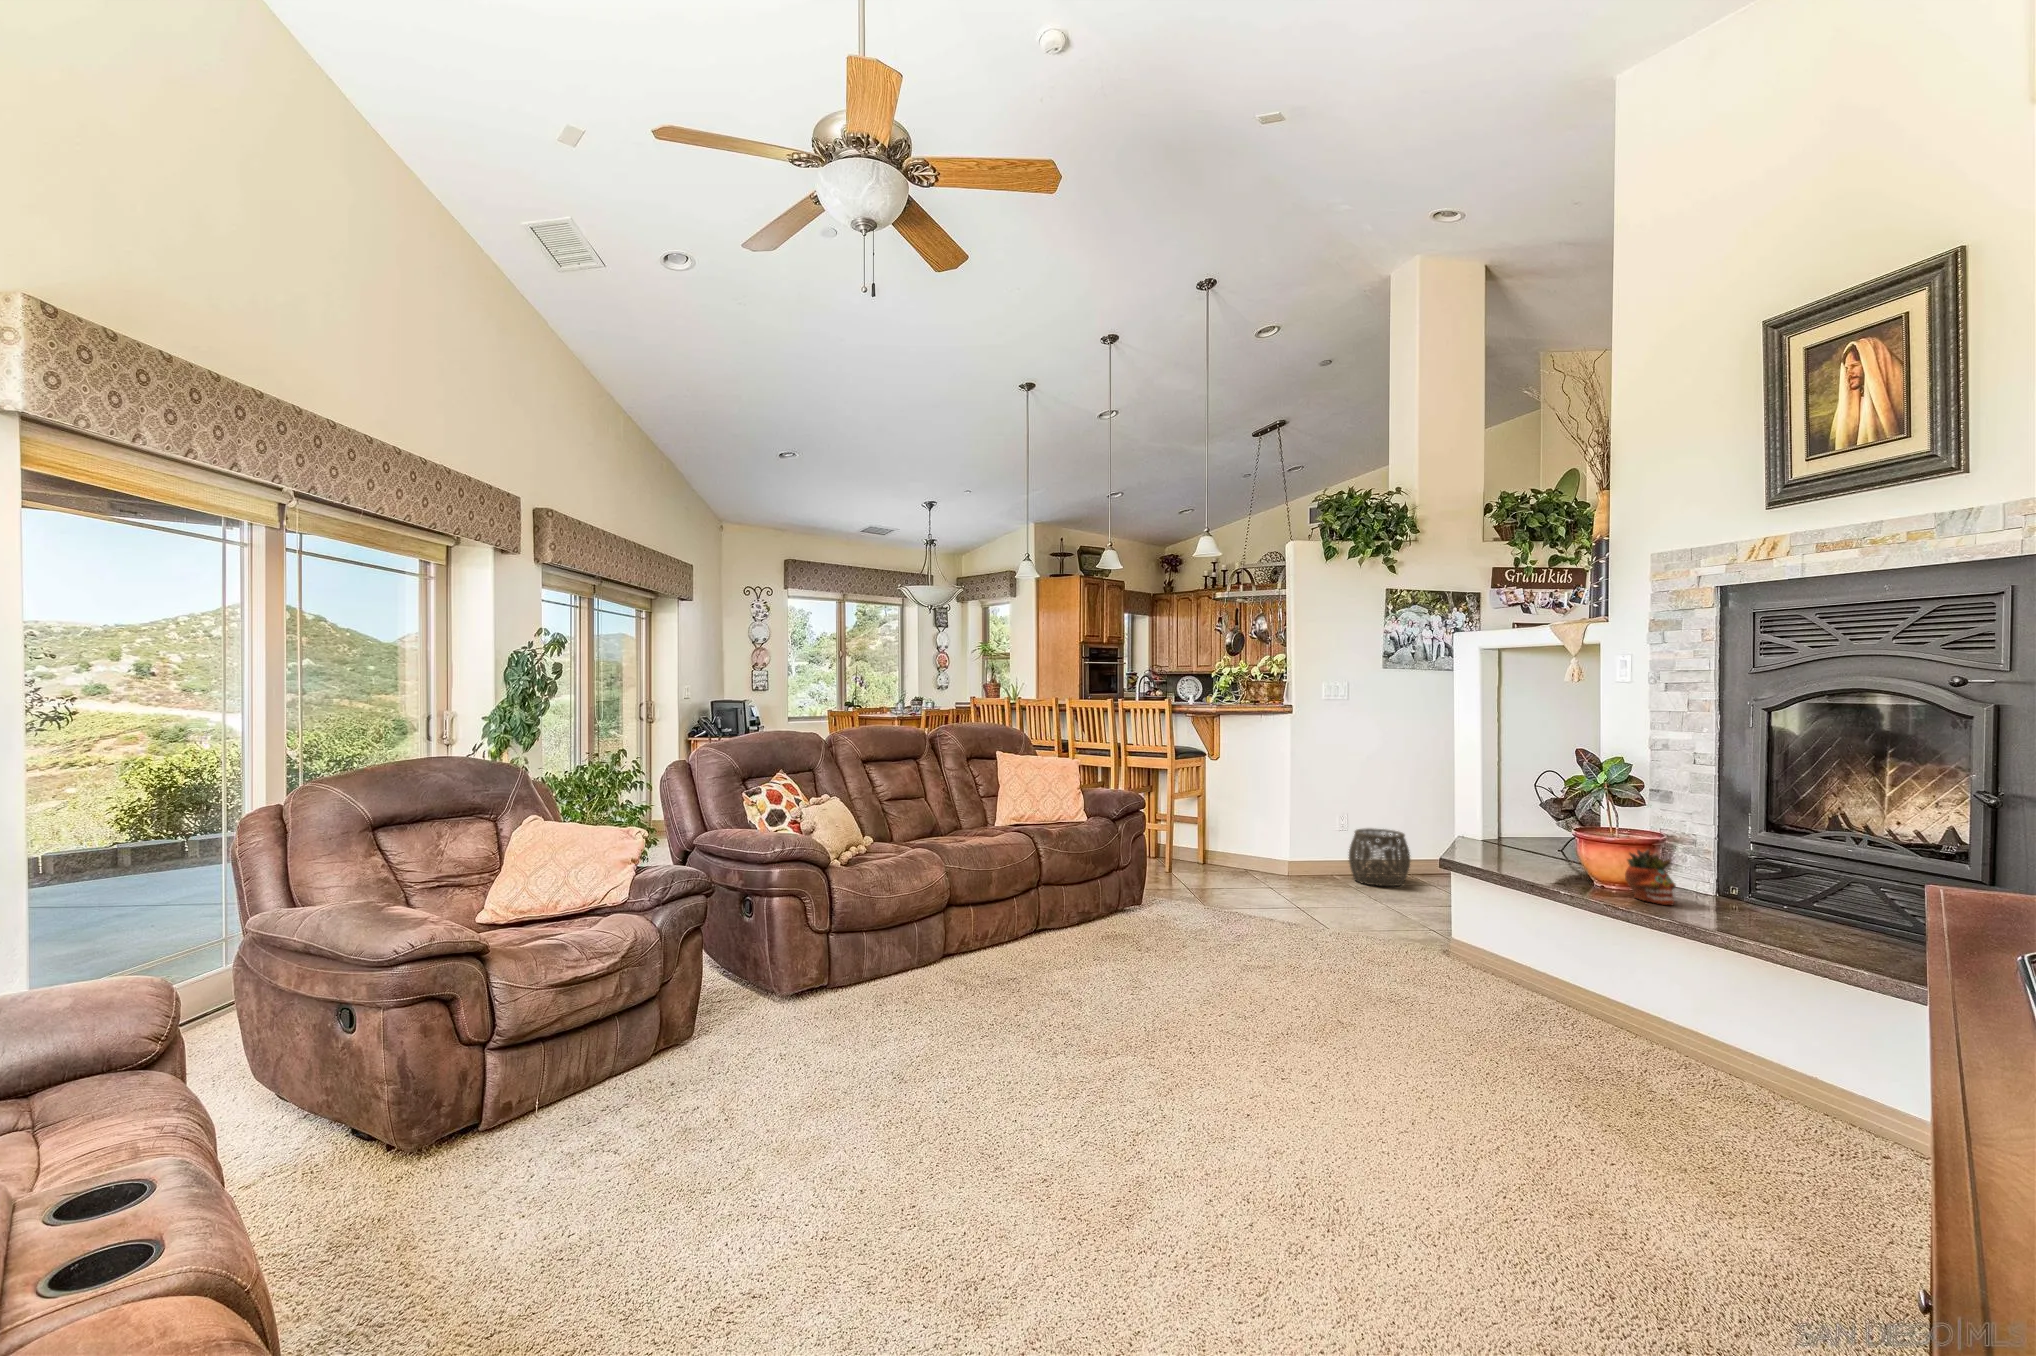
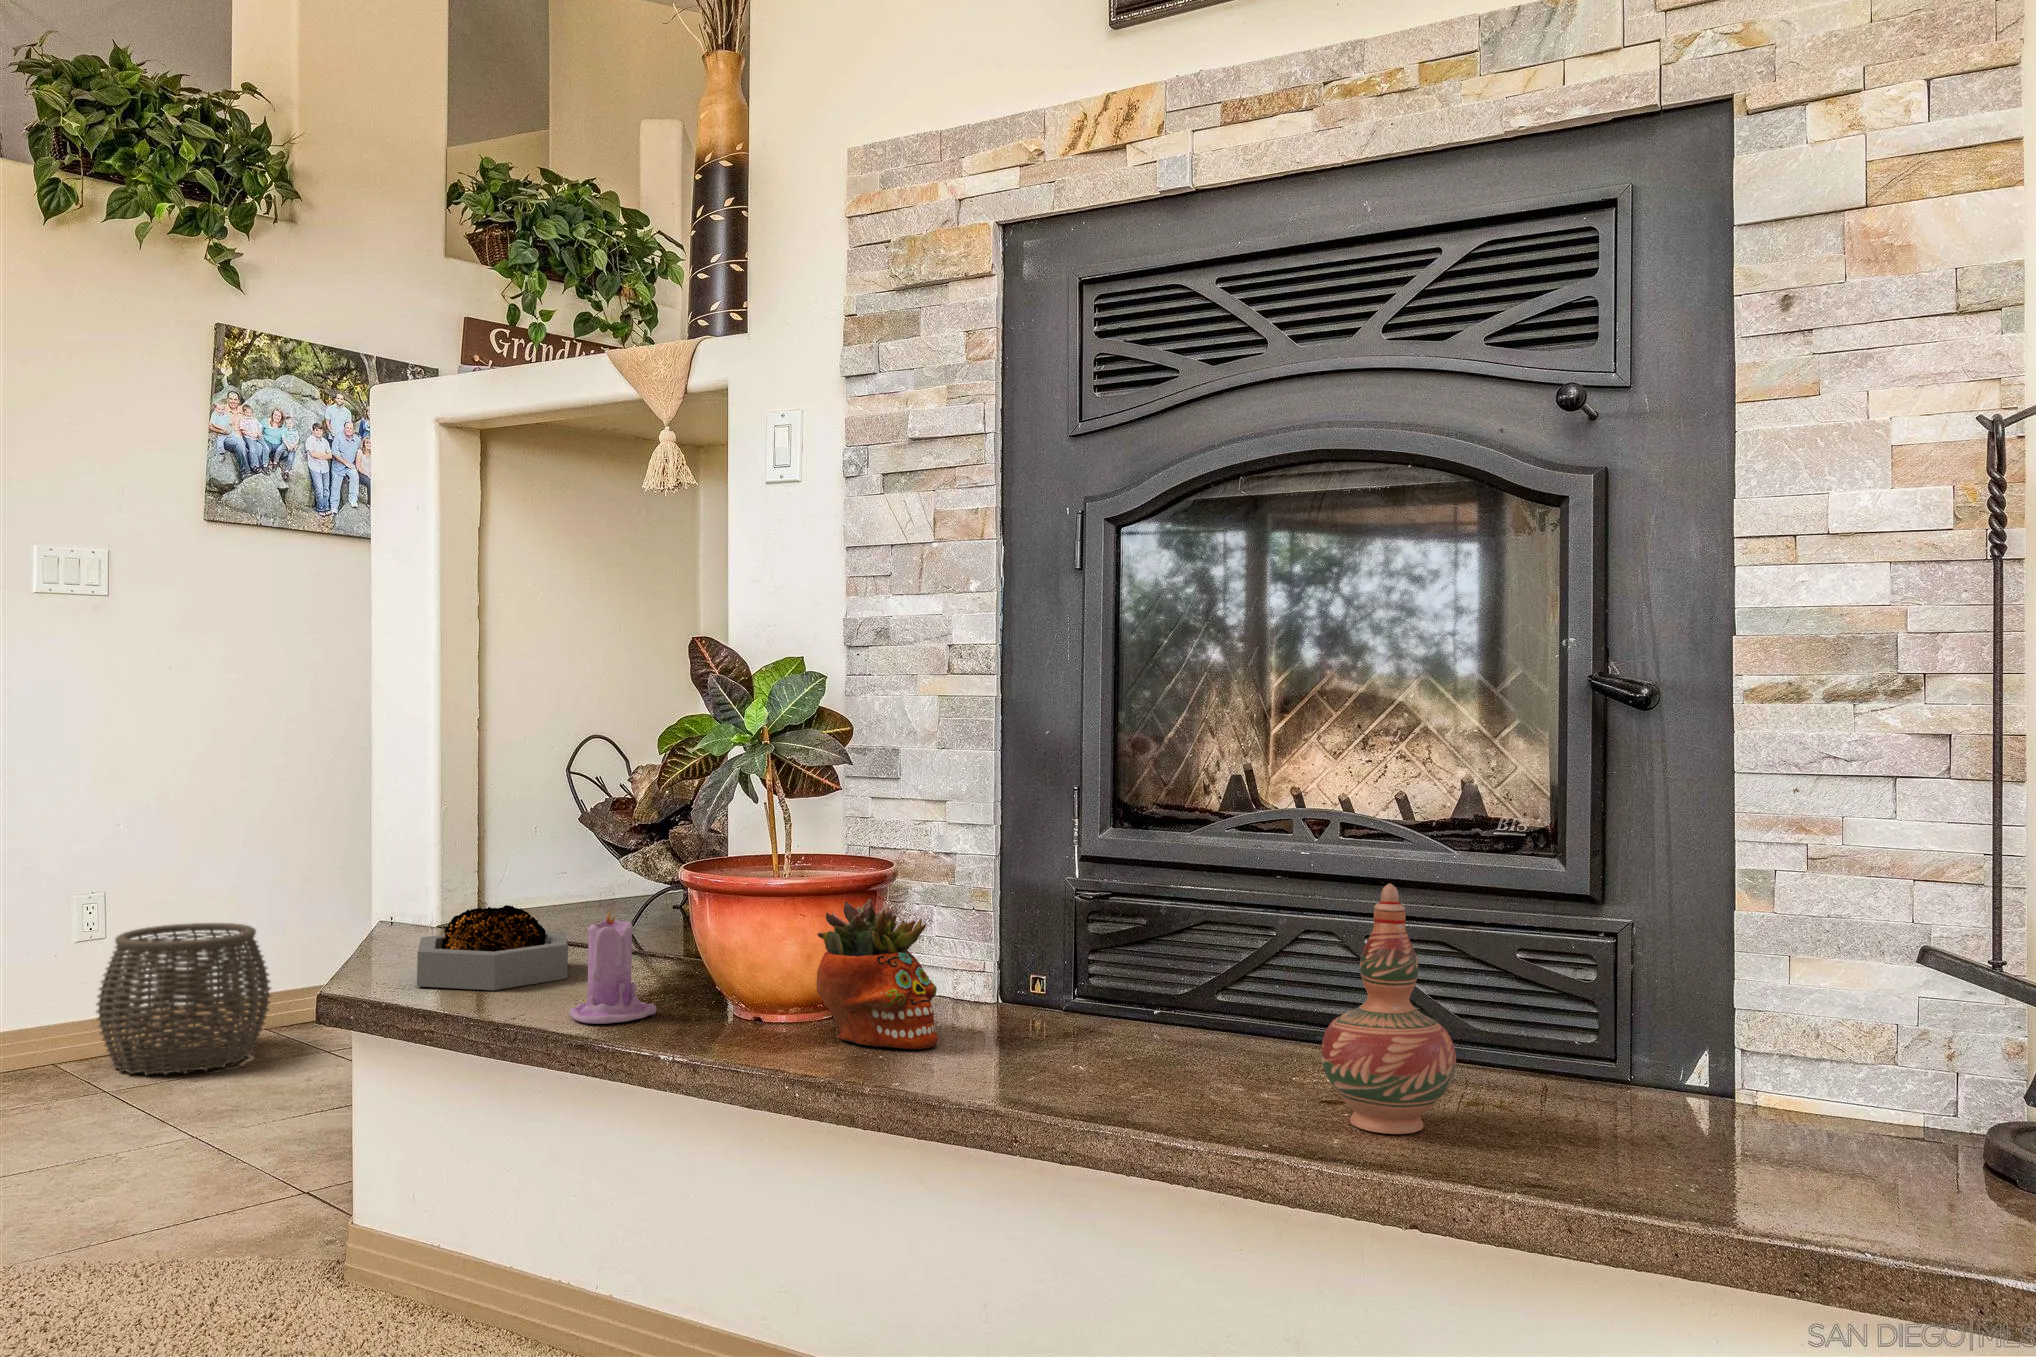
decorative bowl: none [1476,833,1533,865] -> present [417,905,568,990]
candle: none [1531,840,1565,881] -> present [569,907,656,1024]
decorative vase: none [1815,865,1877,956] -> present [1321,884,1456,1134]

